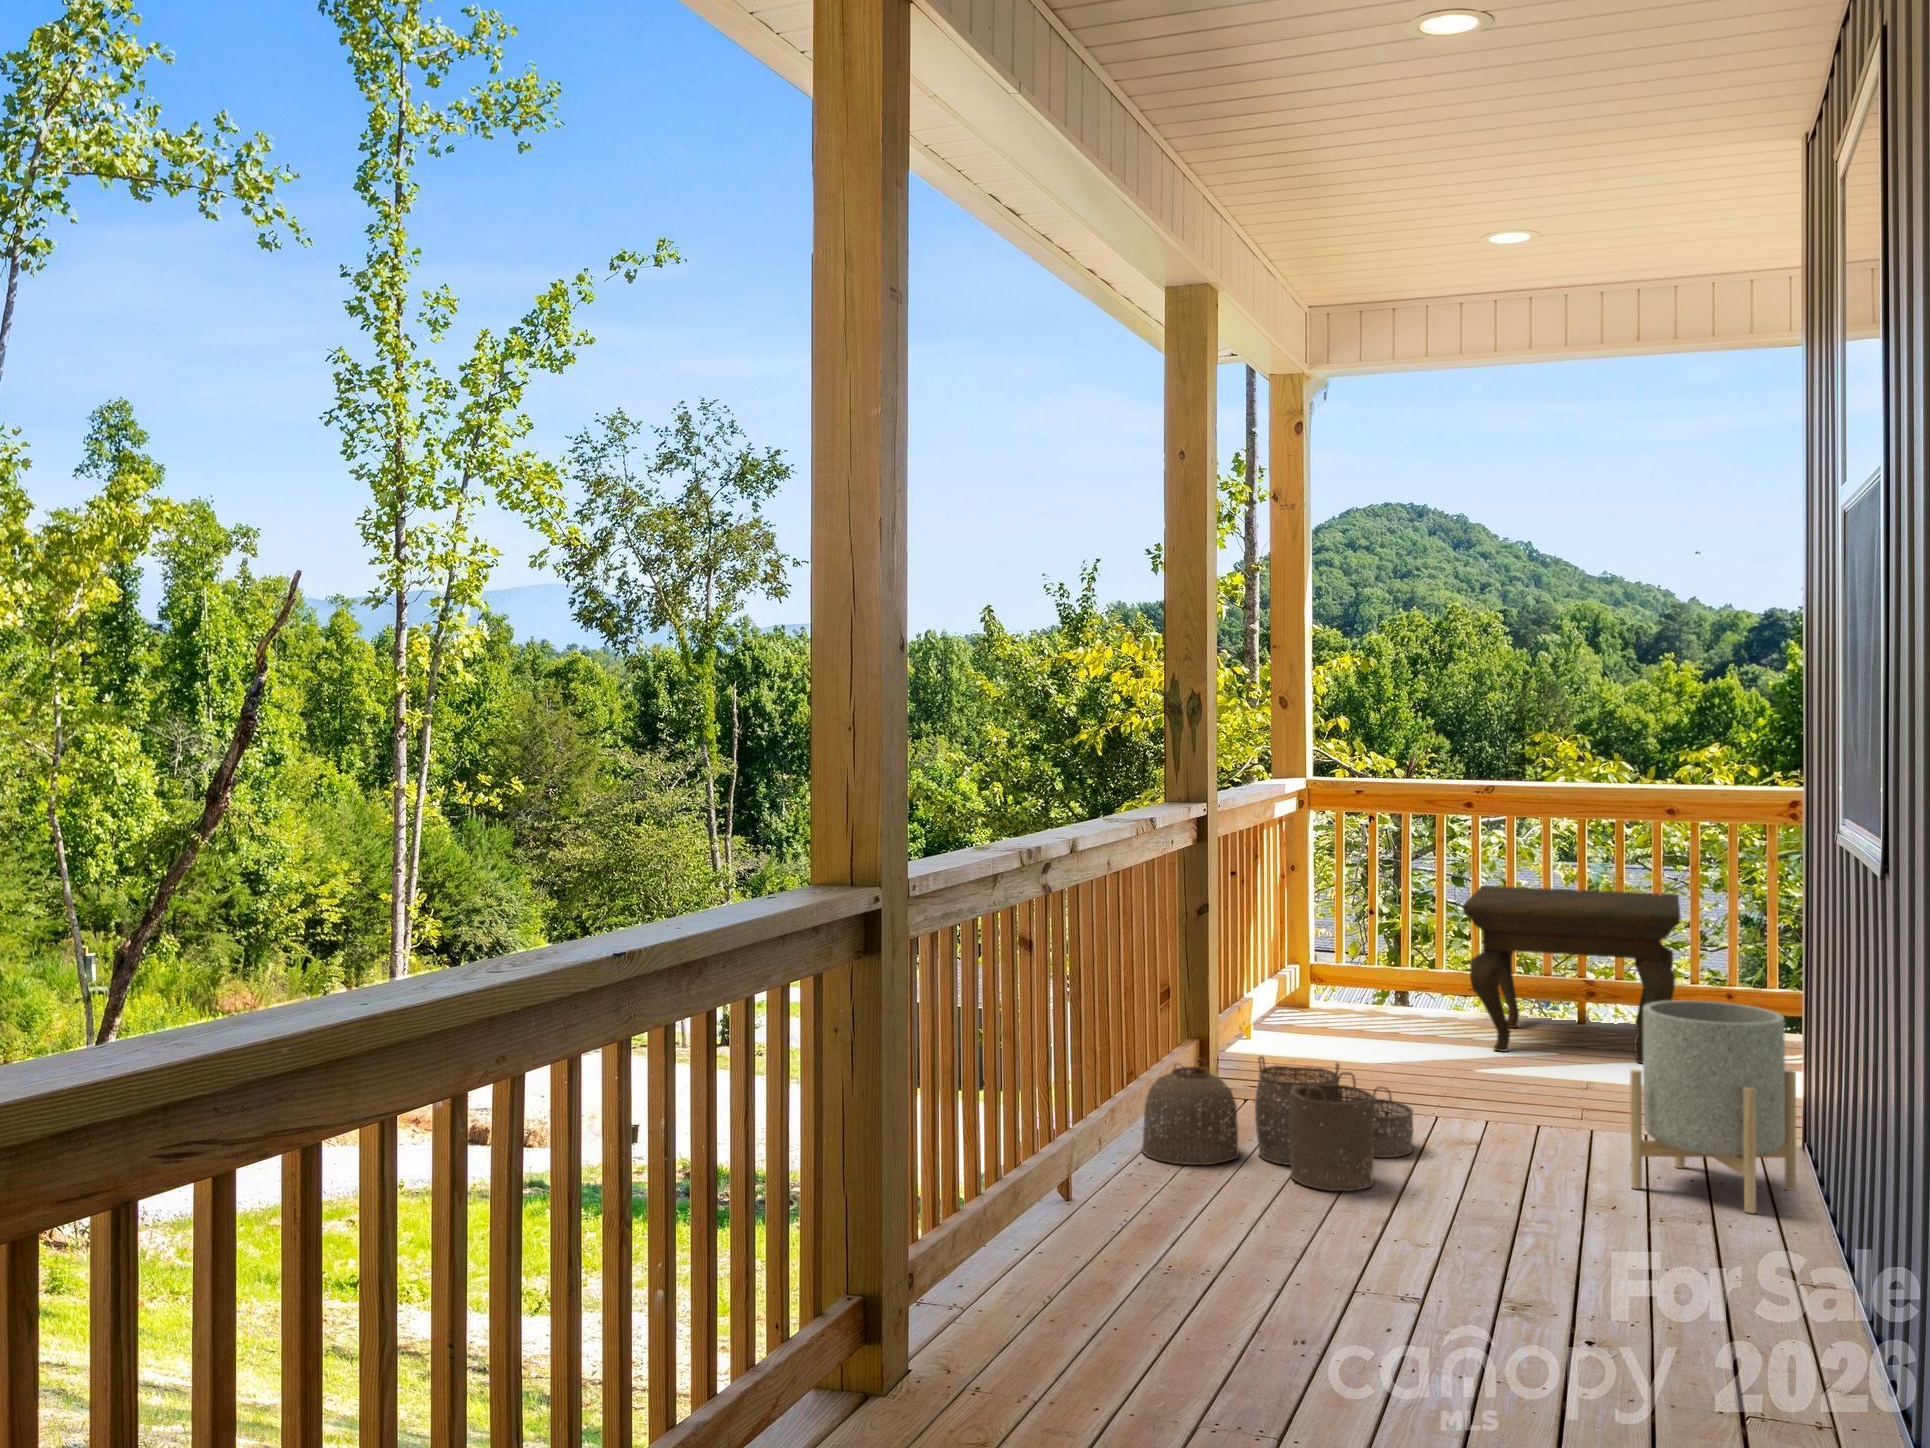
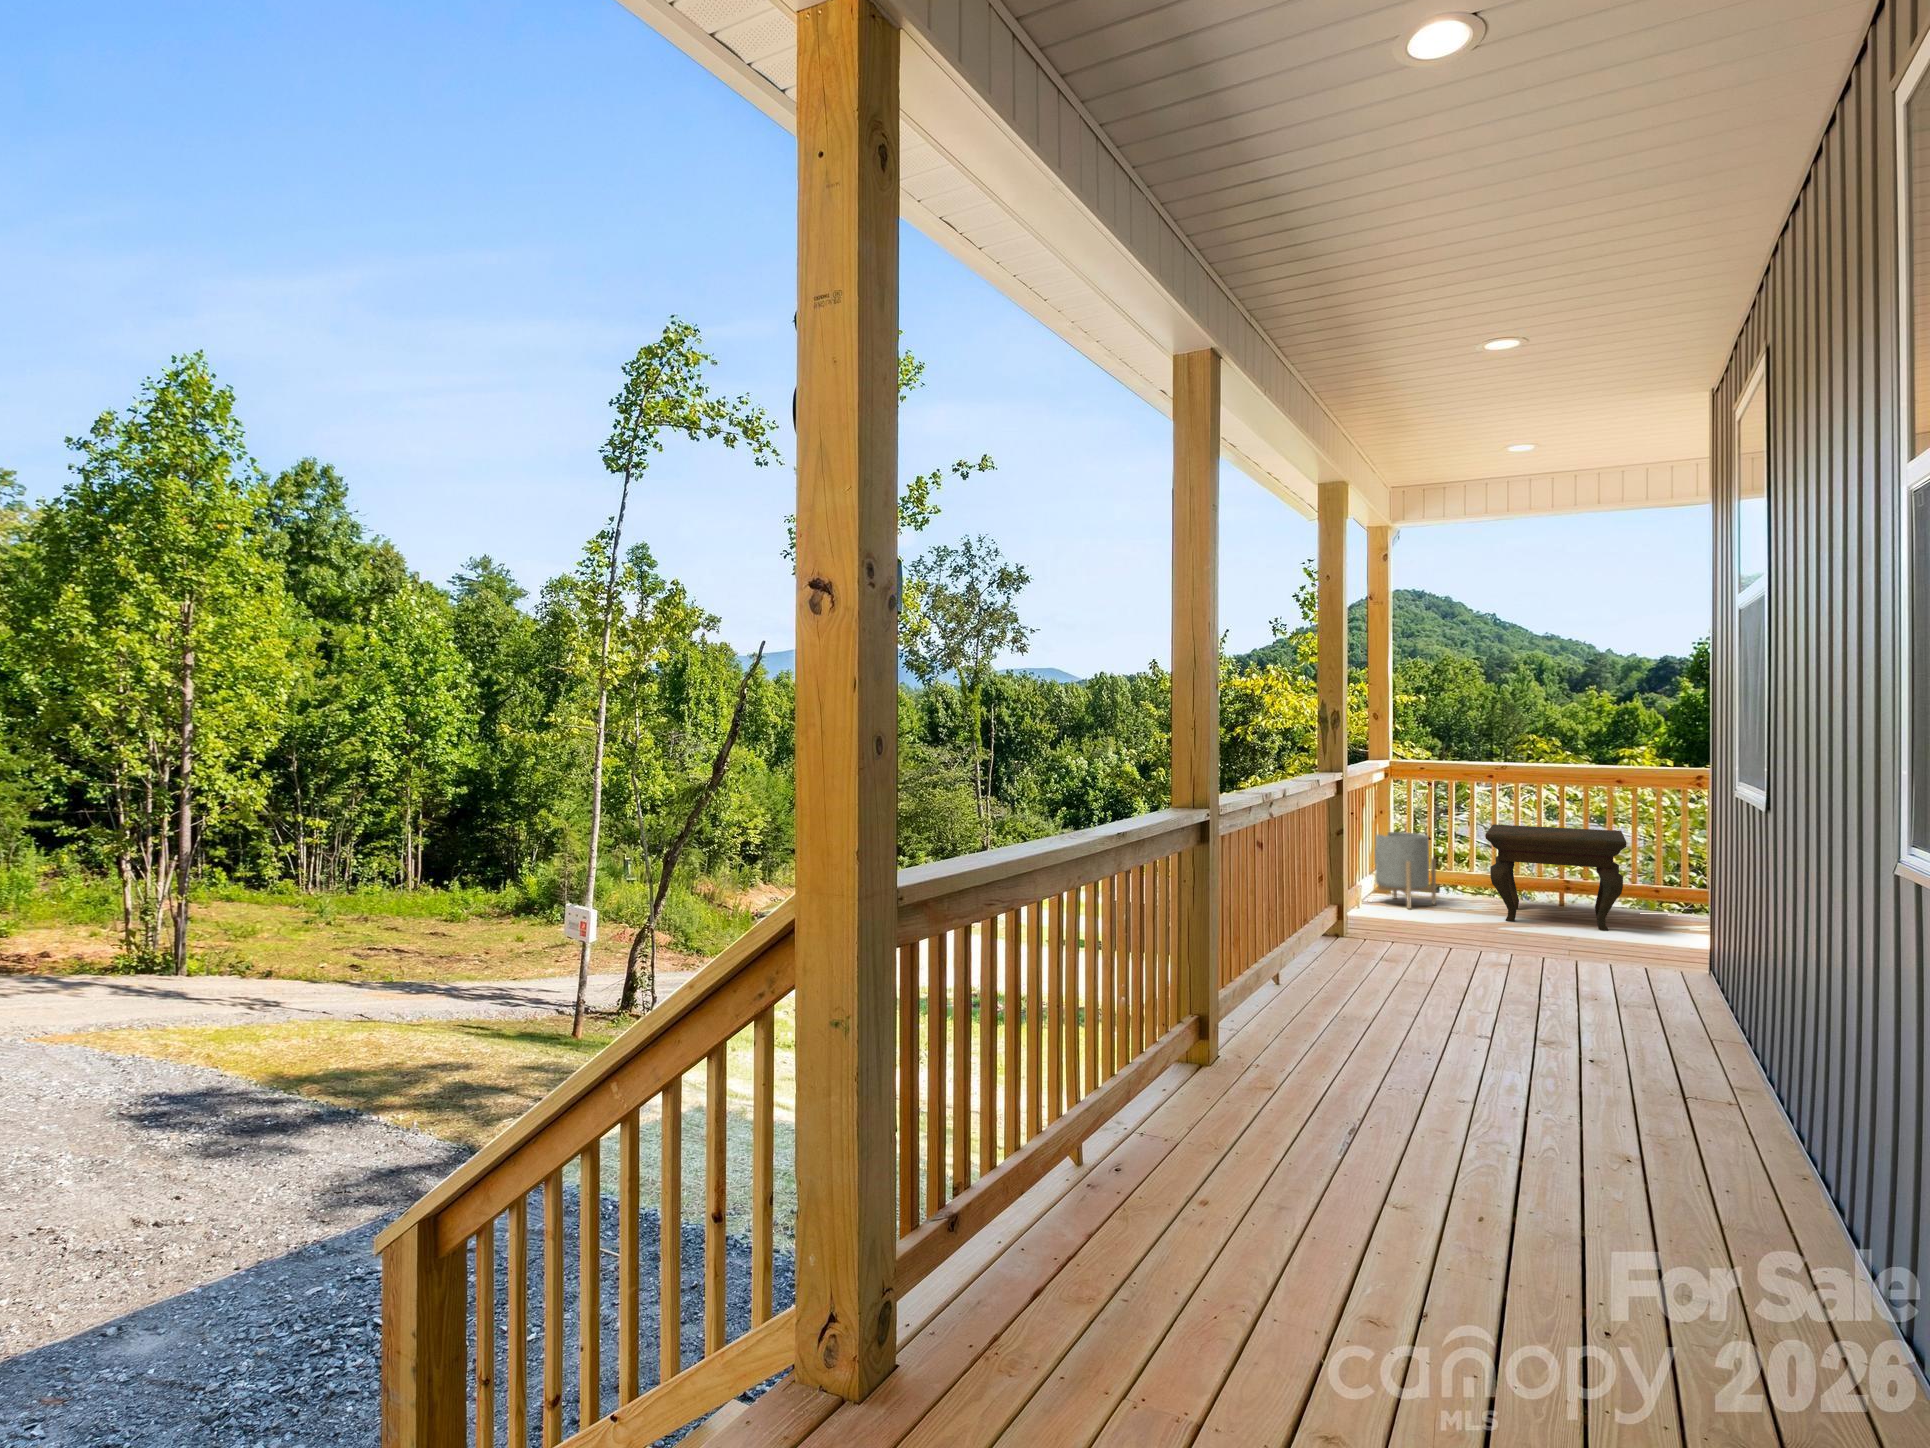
planter: present [1630,1000,1797,1213] -> present [1375,832,1436,909]
woven basket: present [1142,1056,1413,1191] -> none [1309,913,1470,987]

